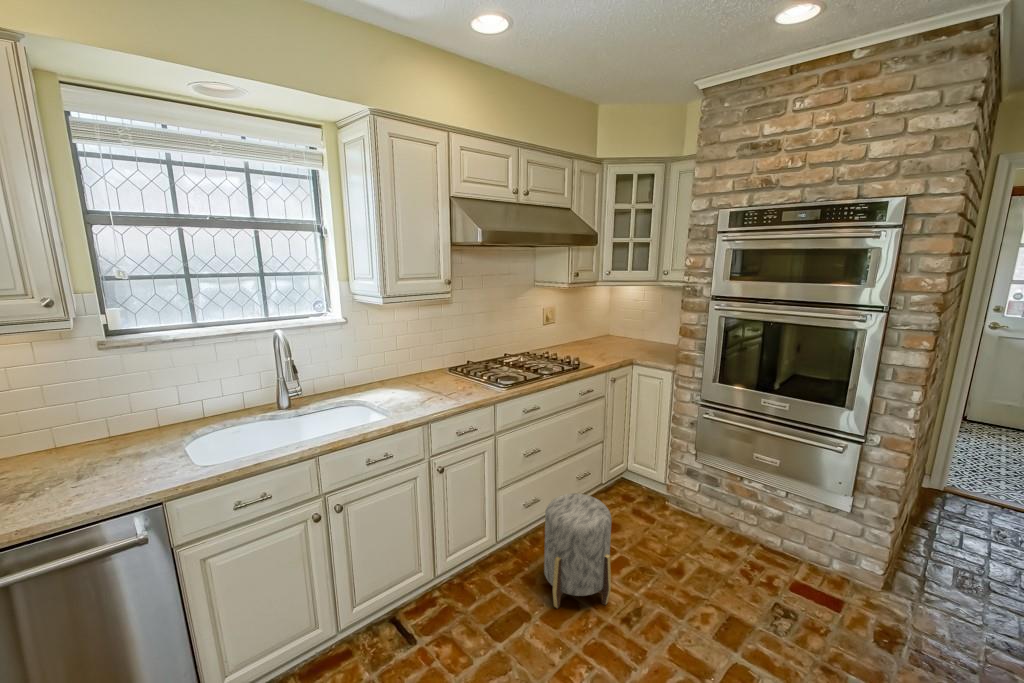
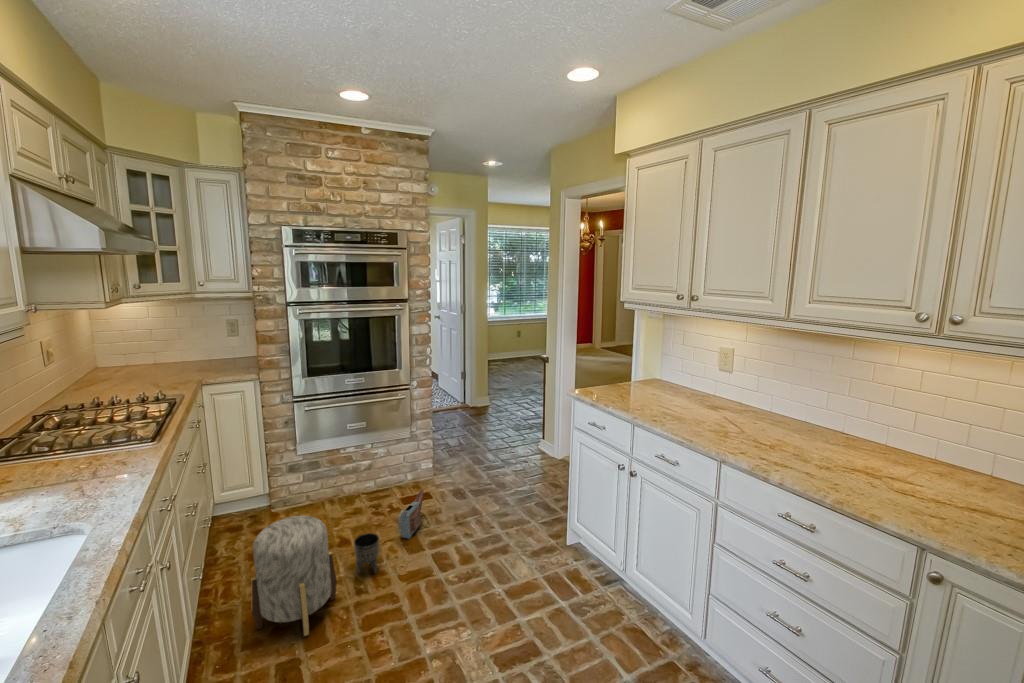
planter: none [647,568,677,622] -> present [354,533,379,574]
watering can: none [718,584,800,628] -> present [398,490,424,539]

